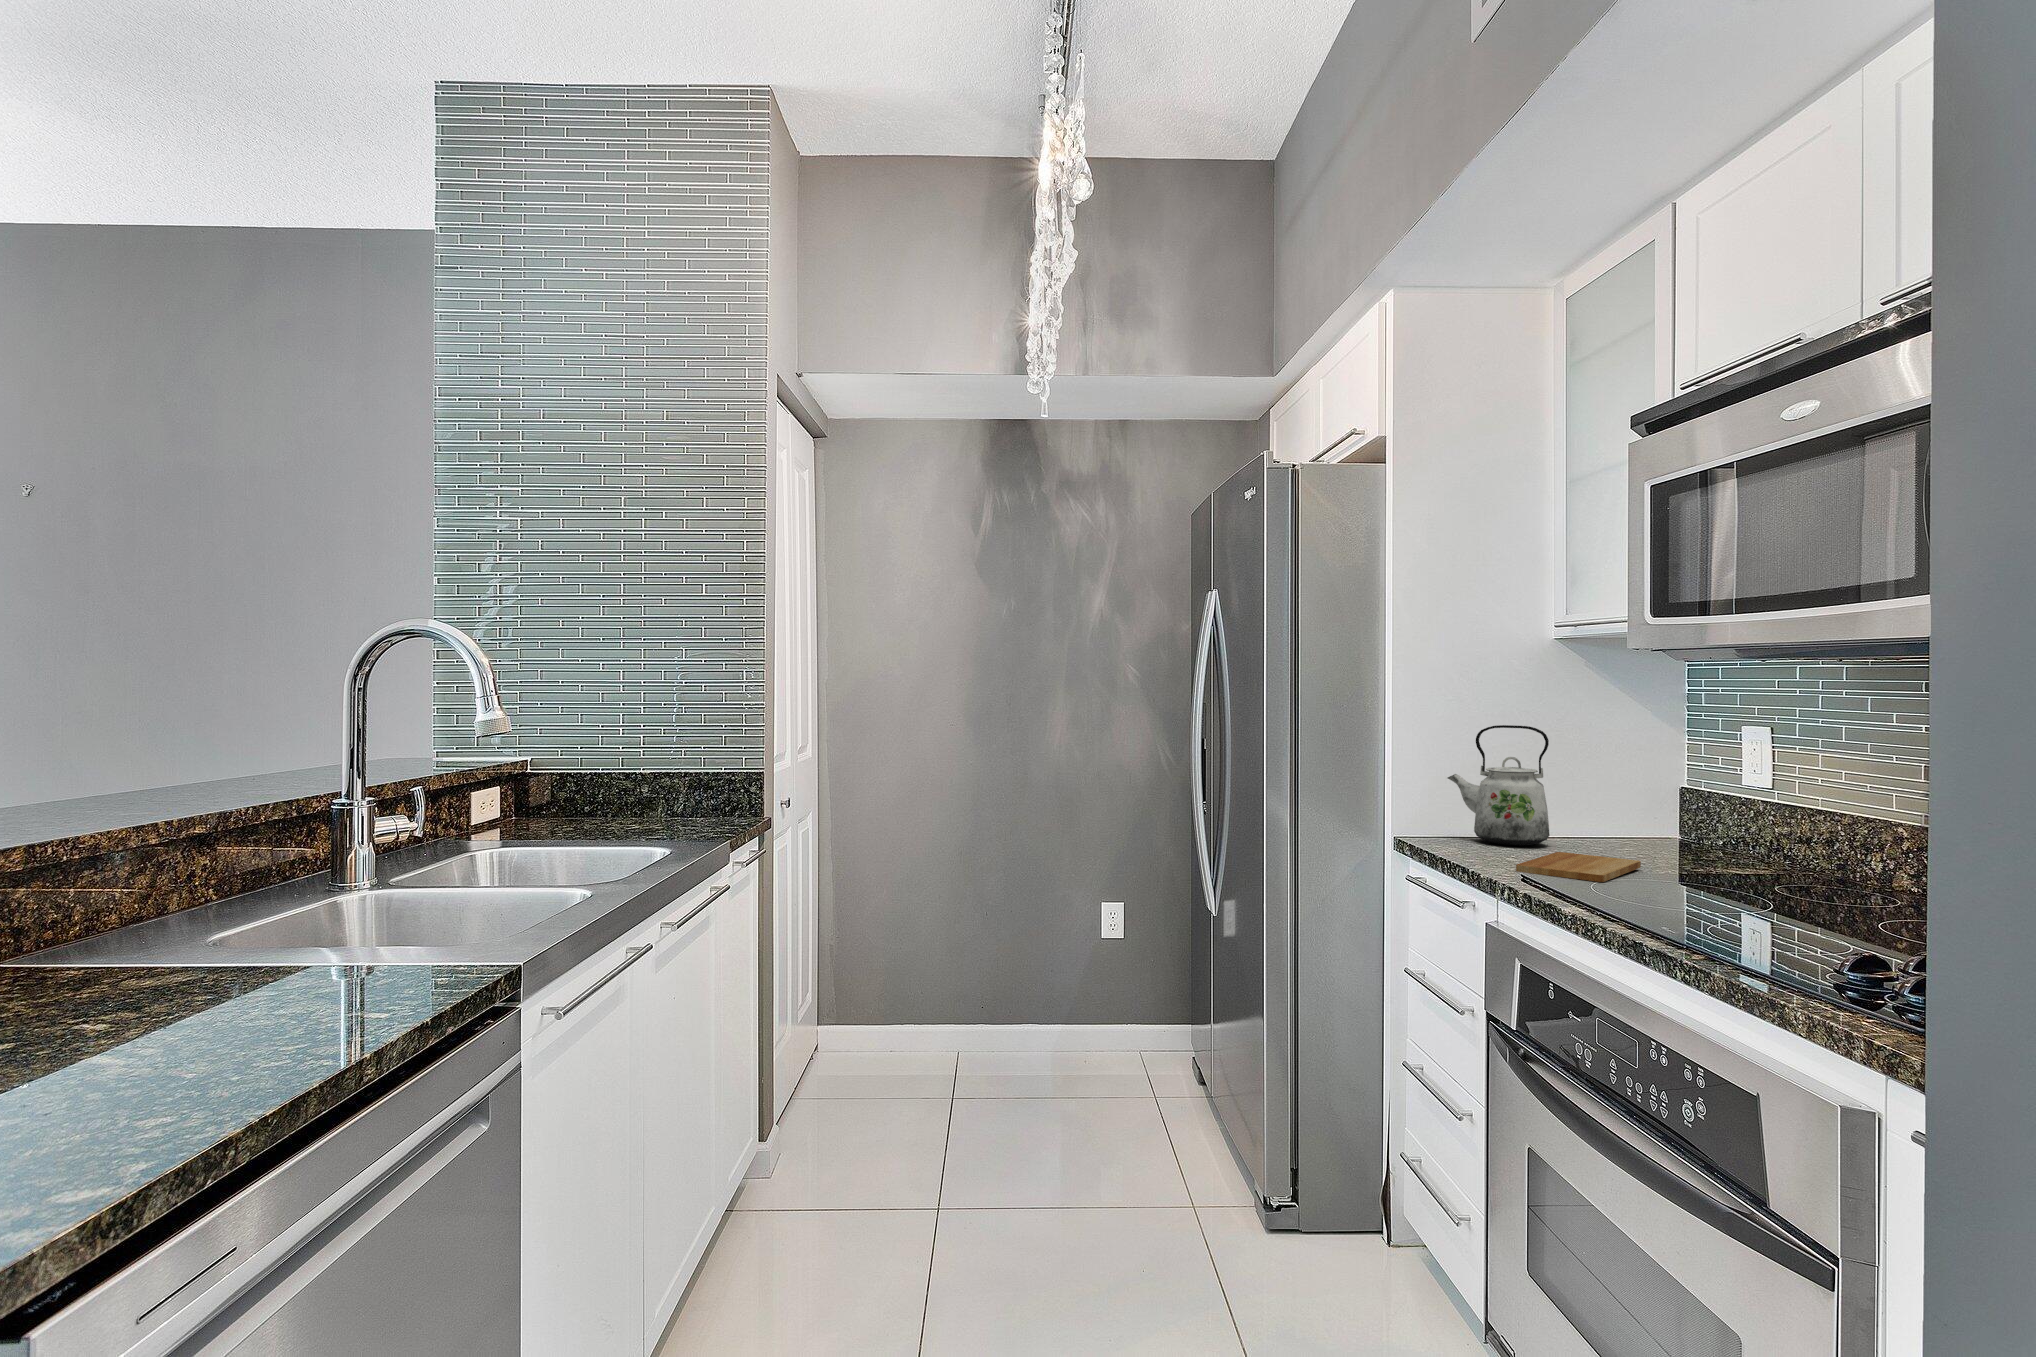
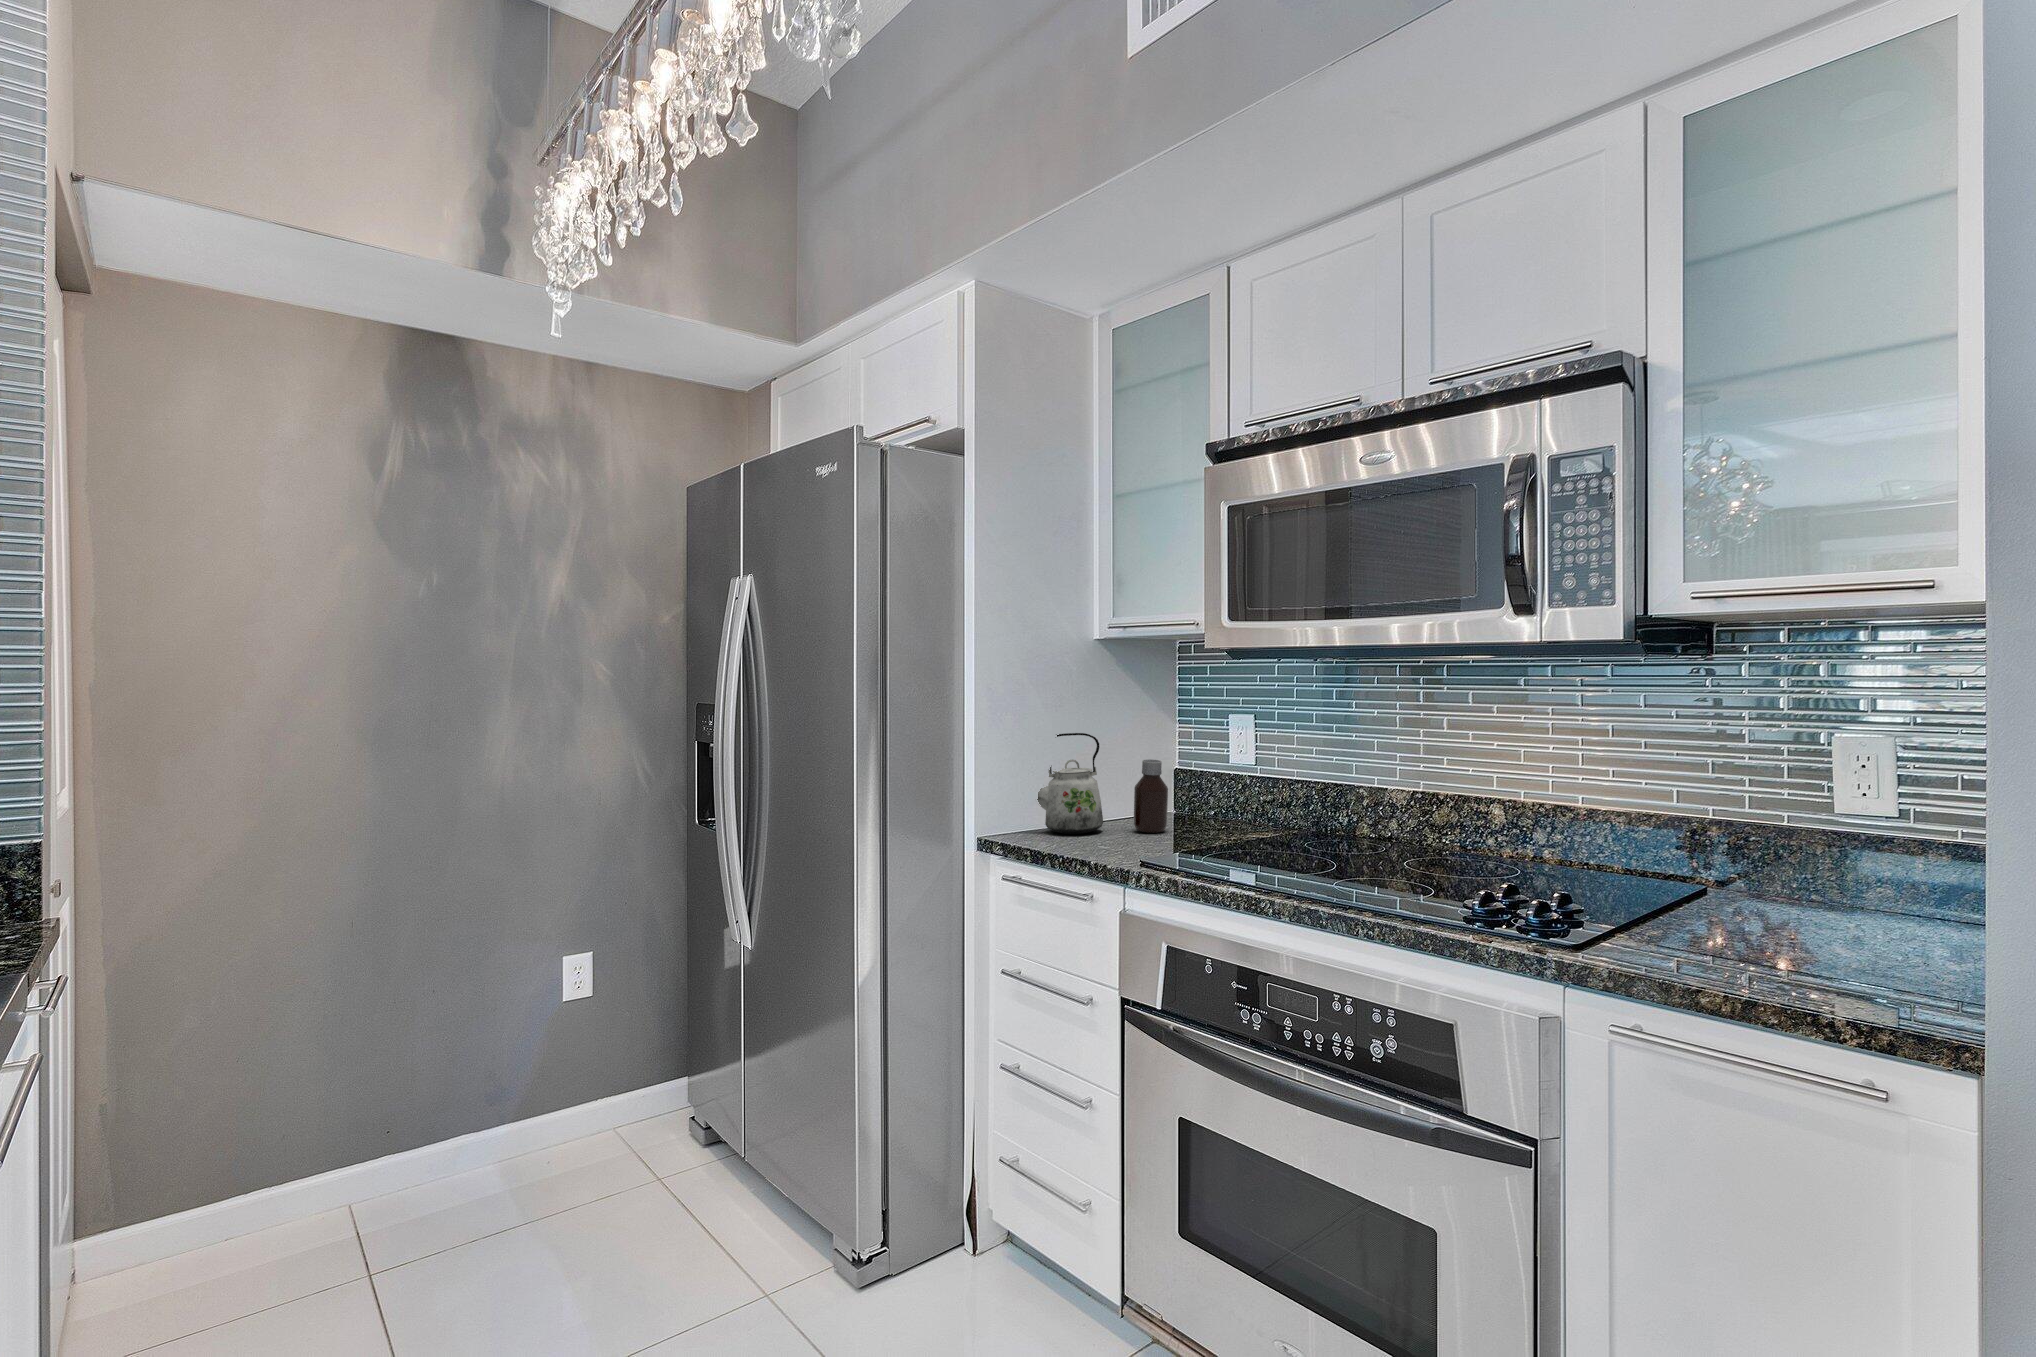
bottle: none [1587,765,1636,856] -> present [1134,760,1168,833]
cutting board: present [1516,852,1641,882] -> none [1125,835,1196,859]

